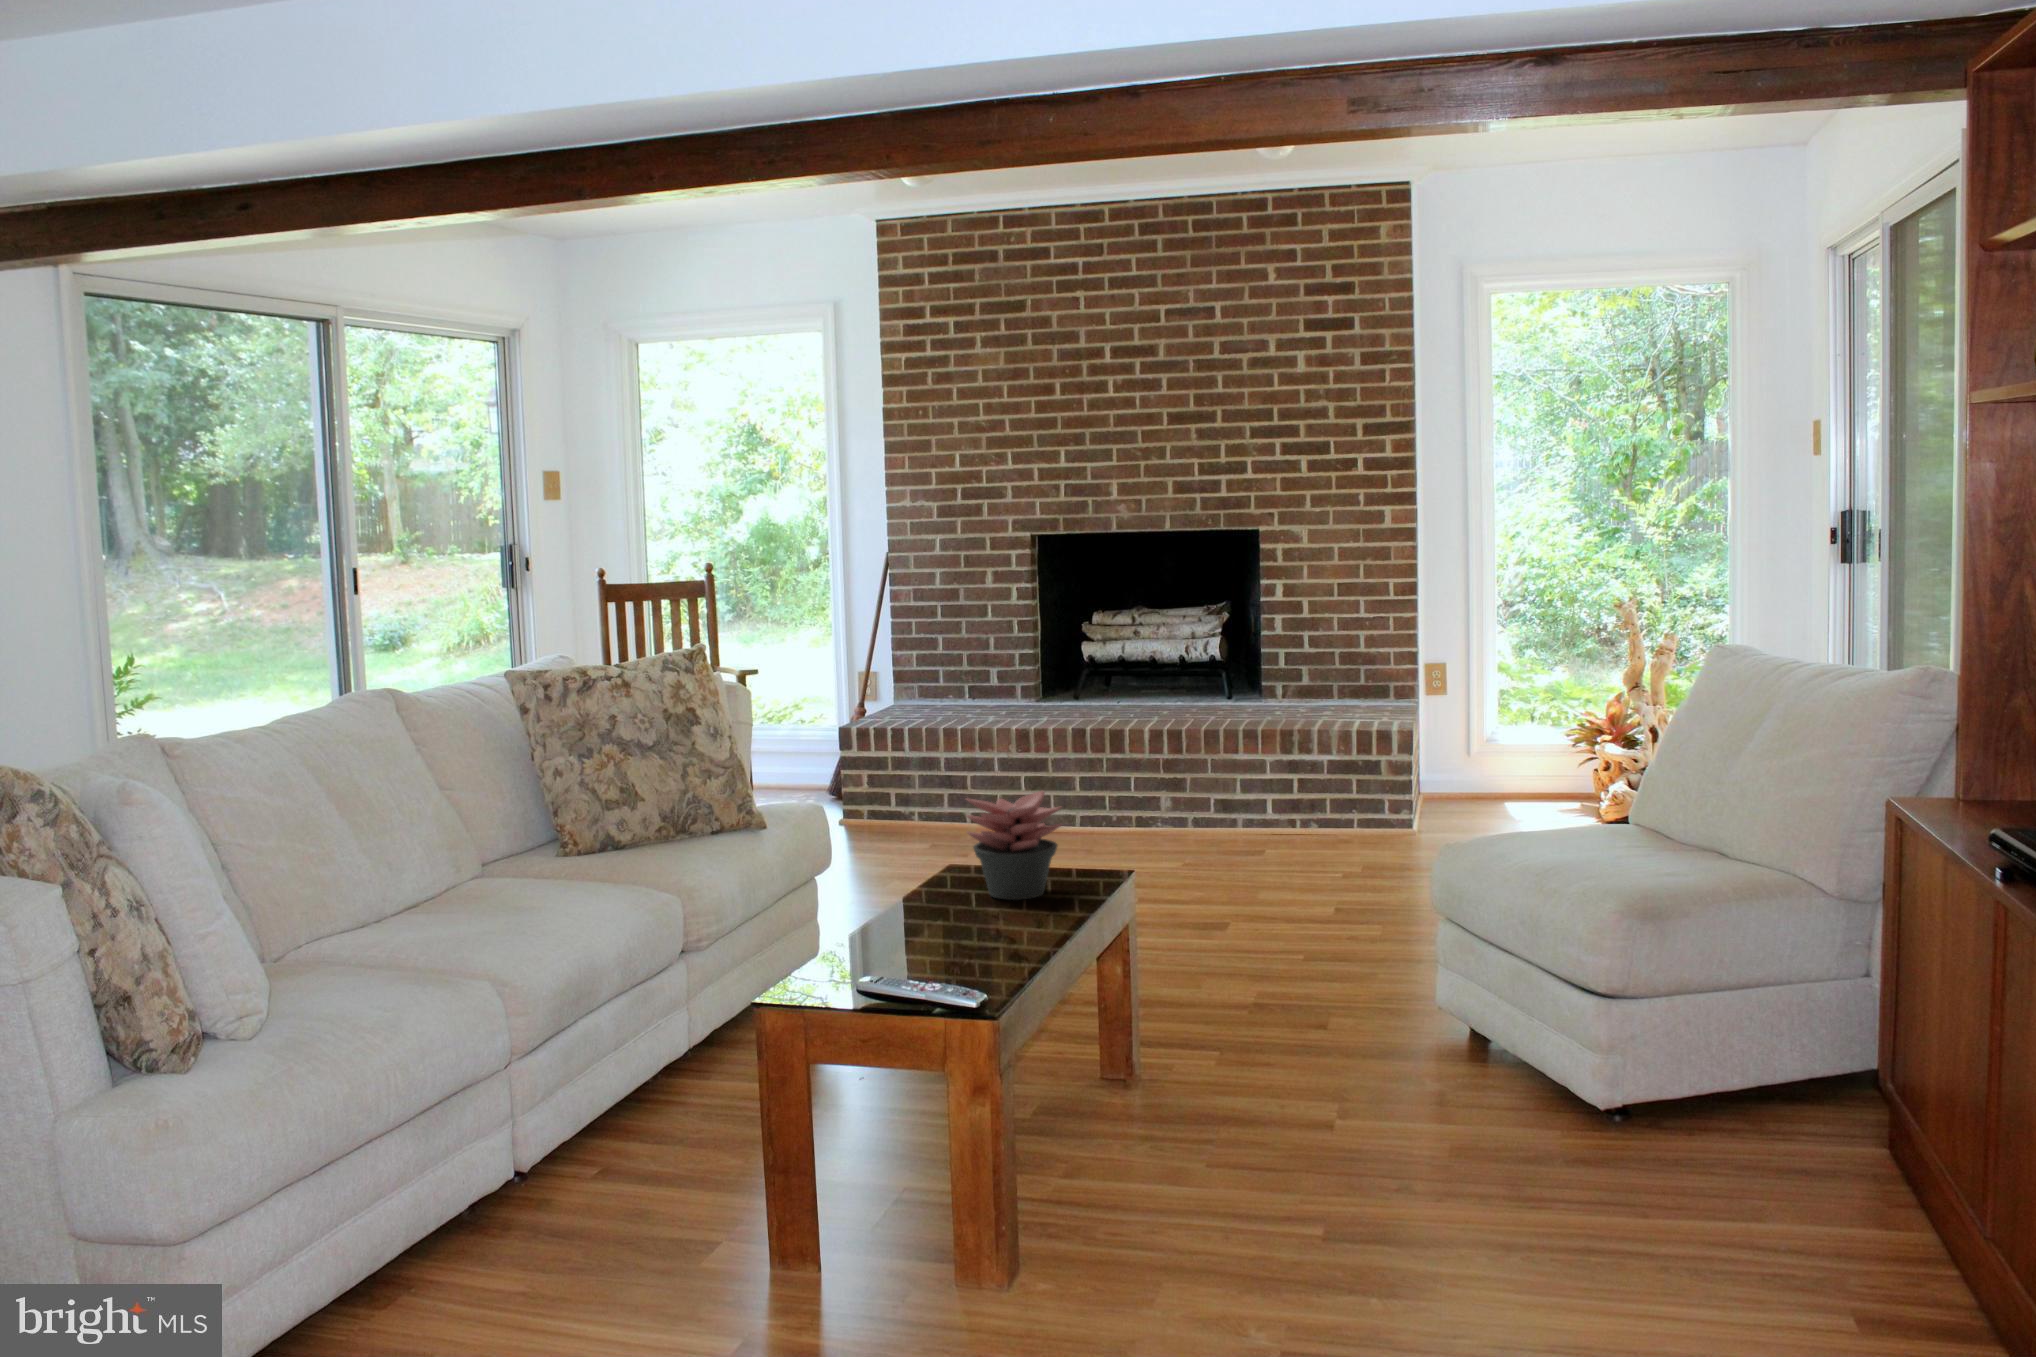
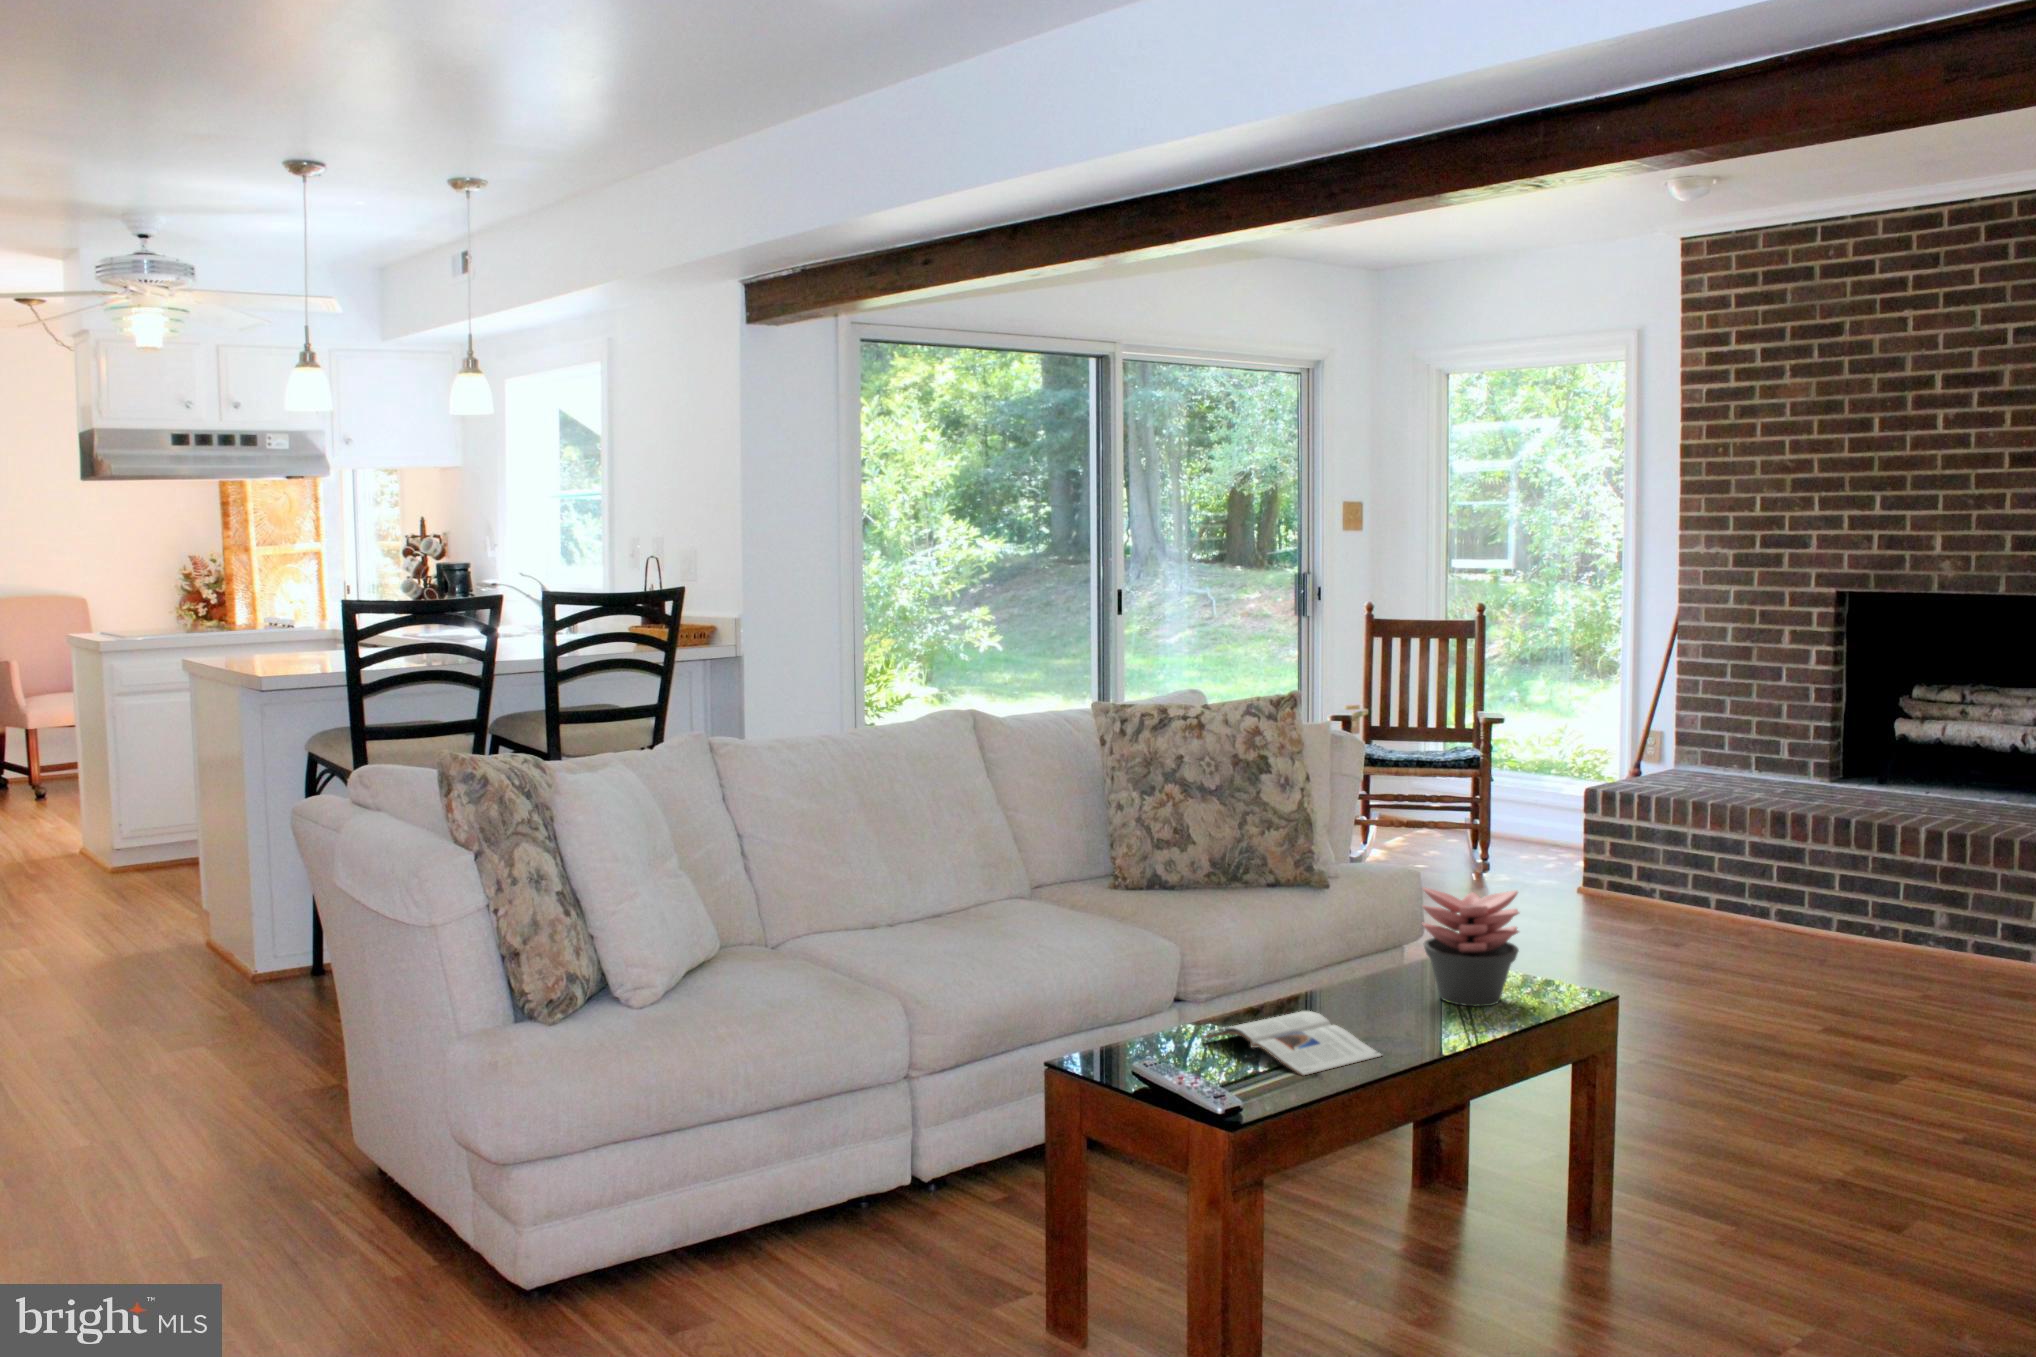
magazine: none [848,920,1018,973] -> present [1203,1011,1382,1076]

